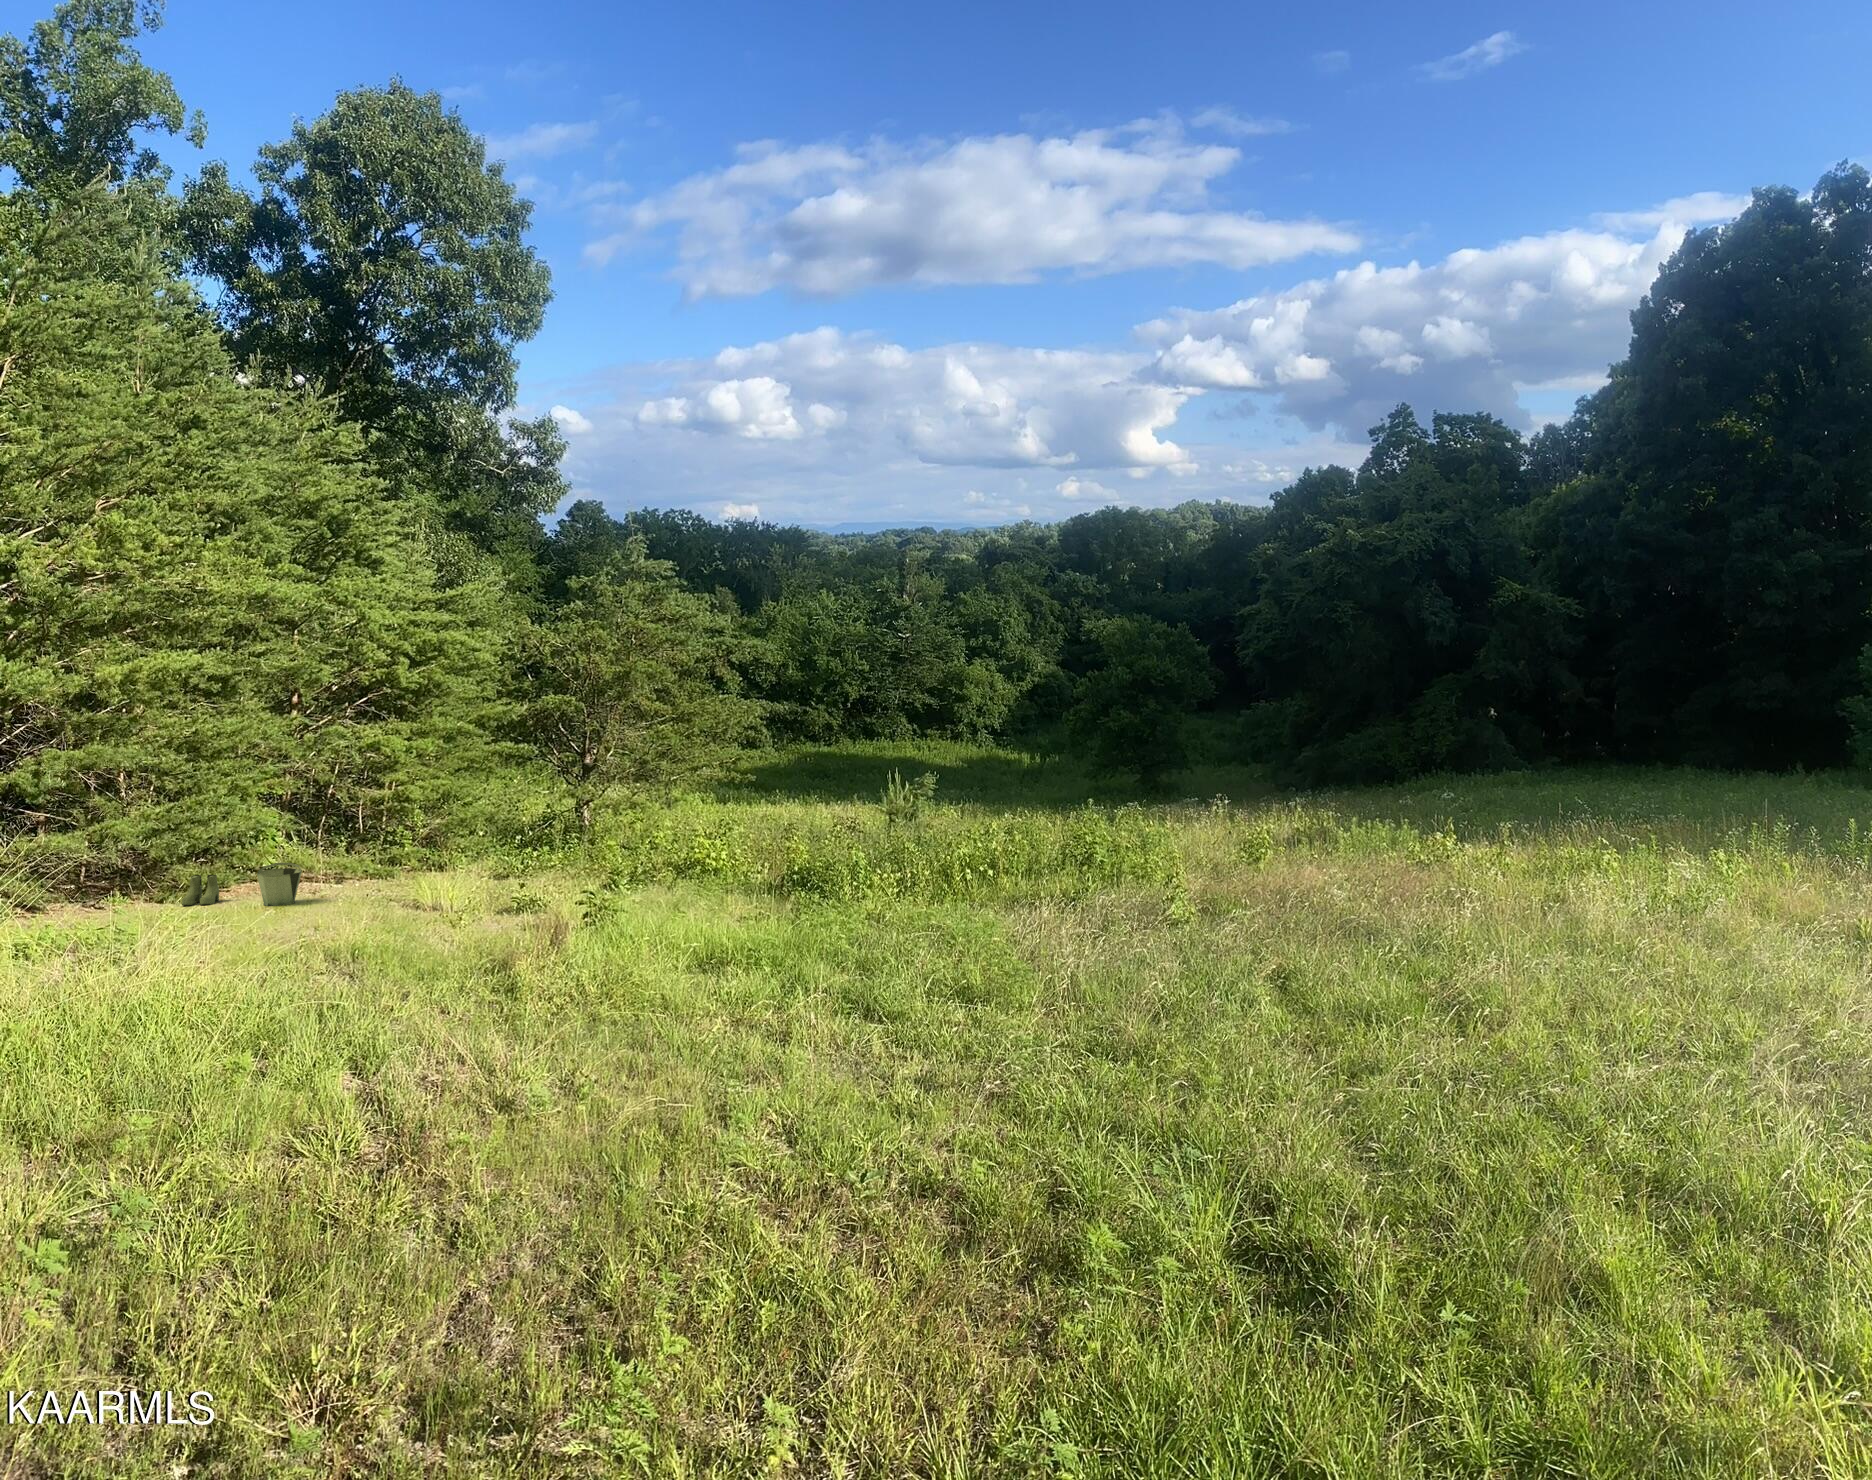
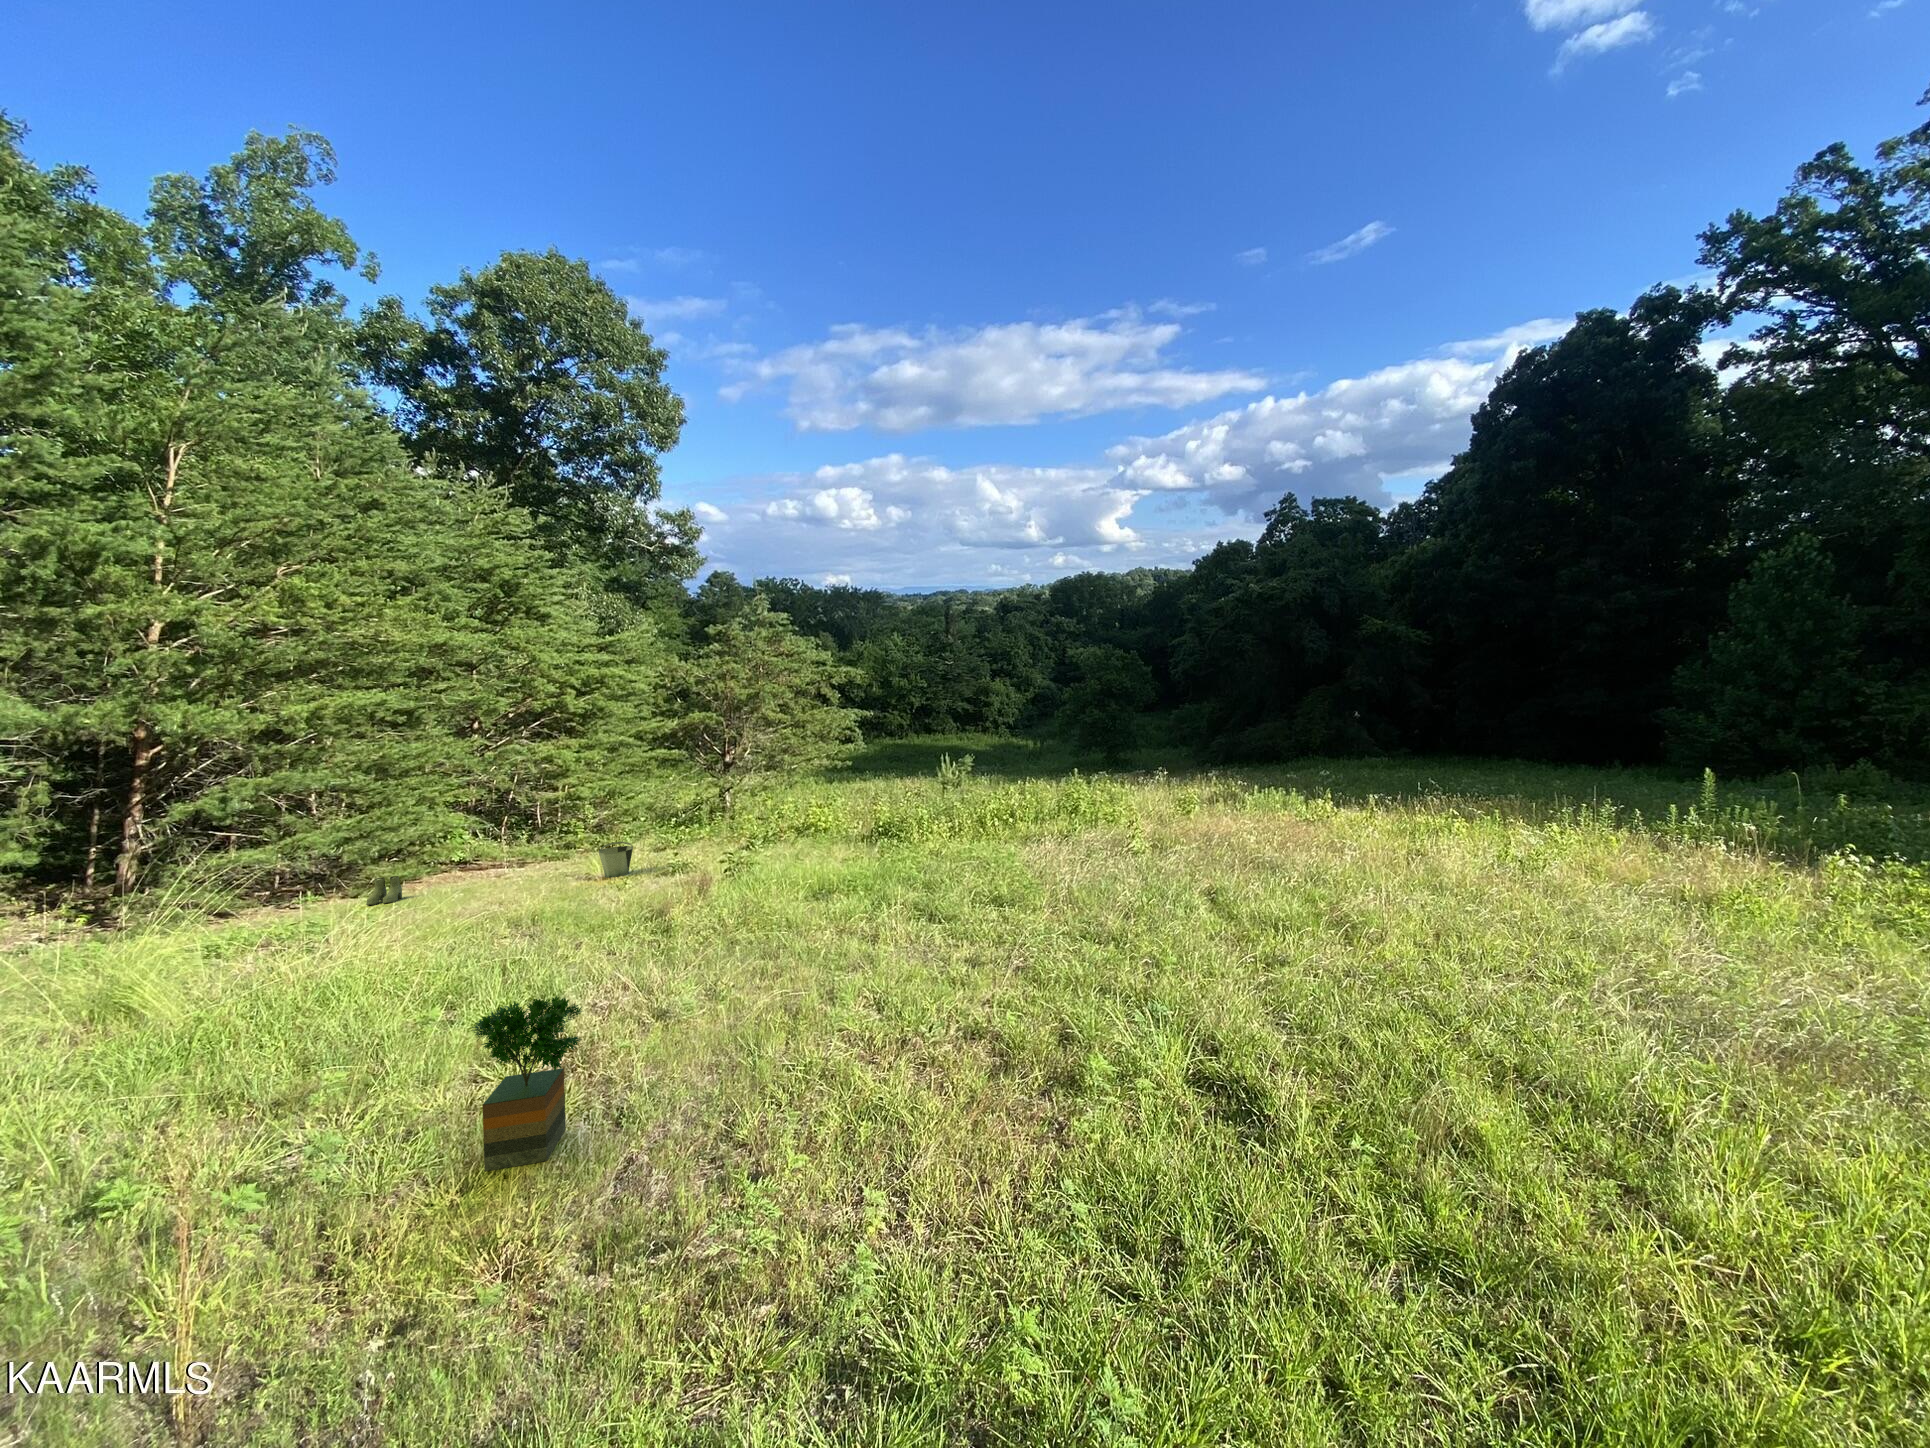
bucket: present [257,863,302,906] -> present [599,841,633,878]
potted tree: none [398,952,488,1086] -> present [472,996,582,1171]

